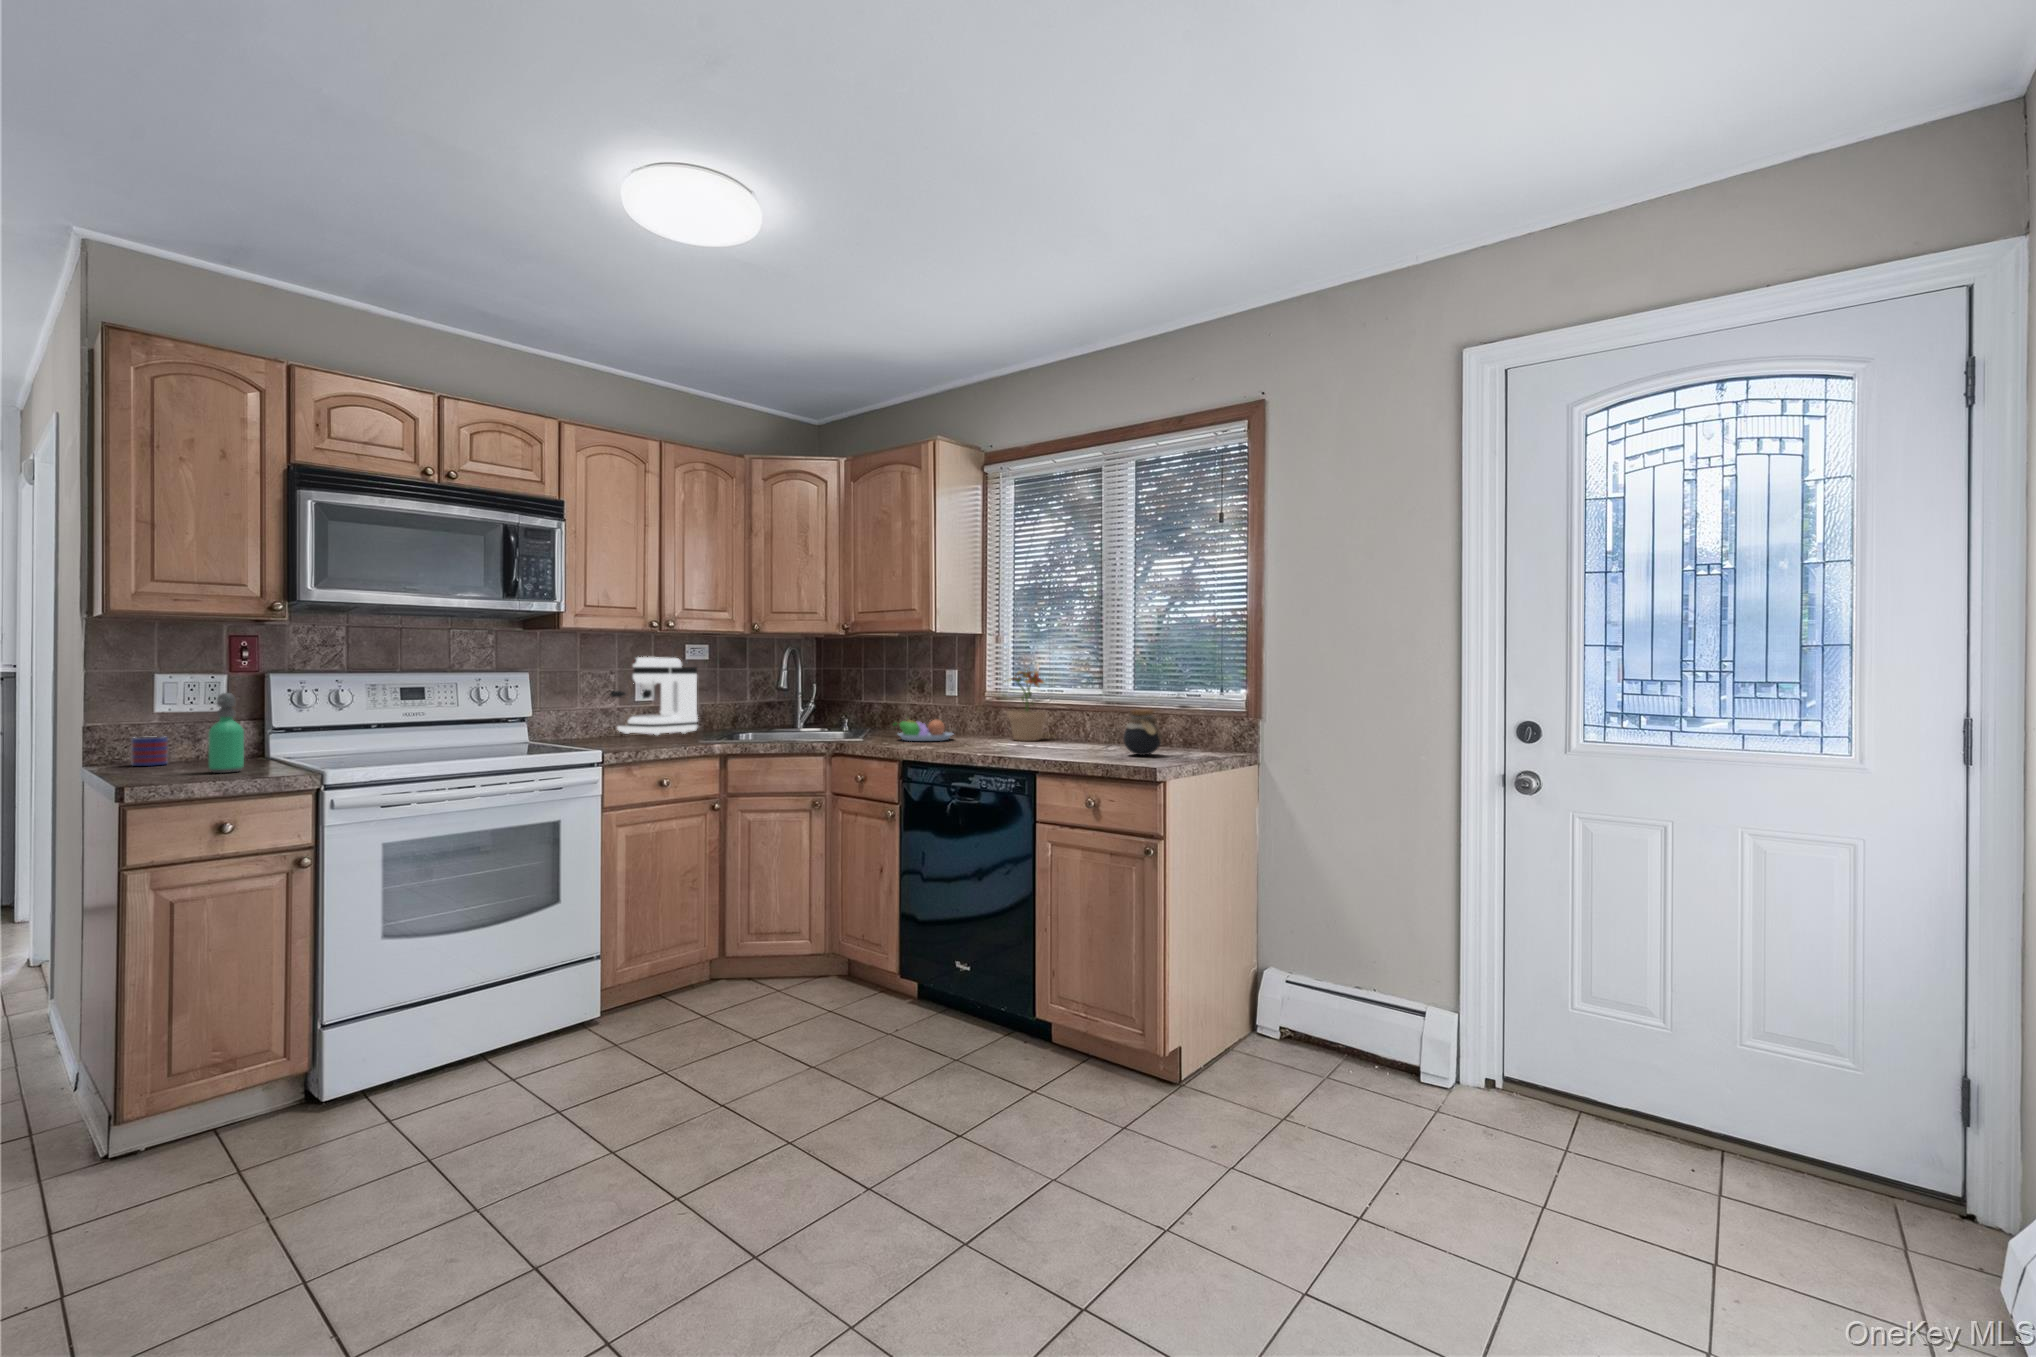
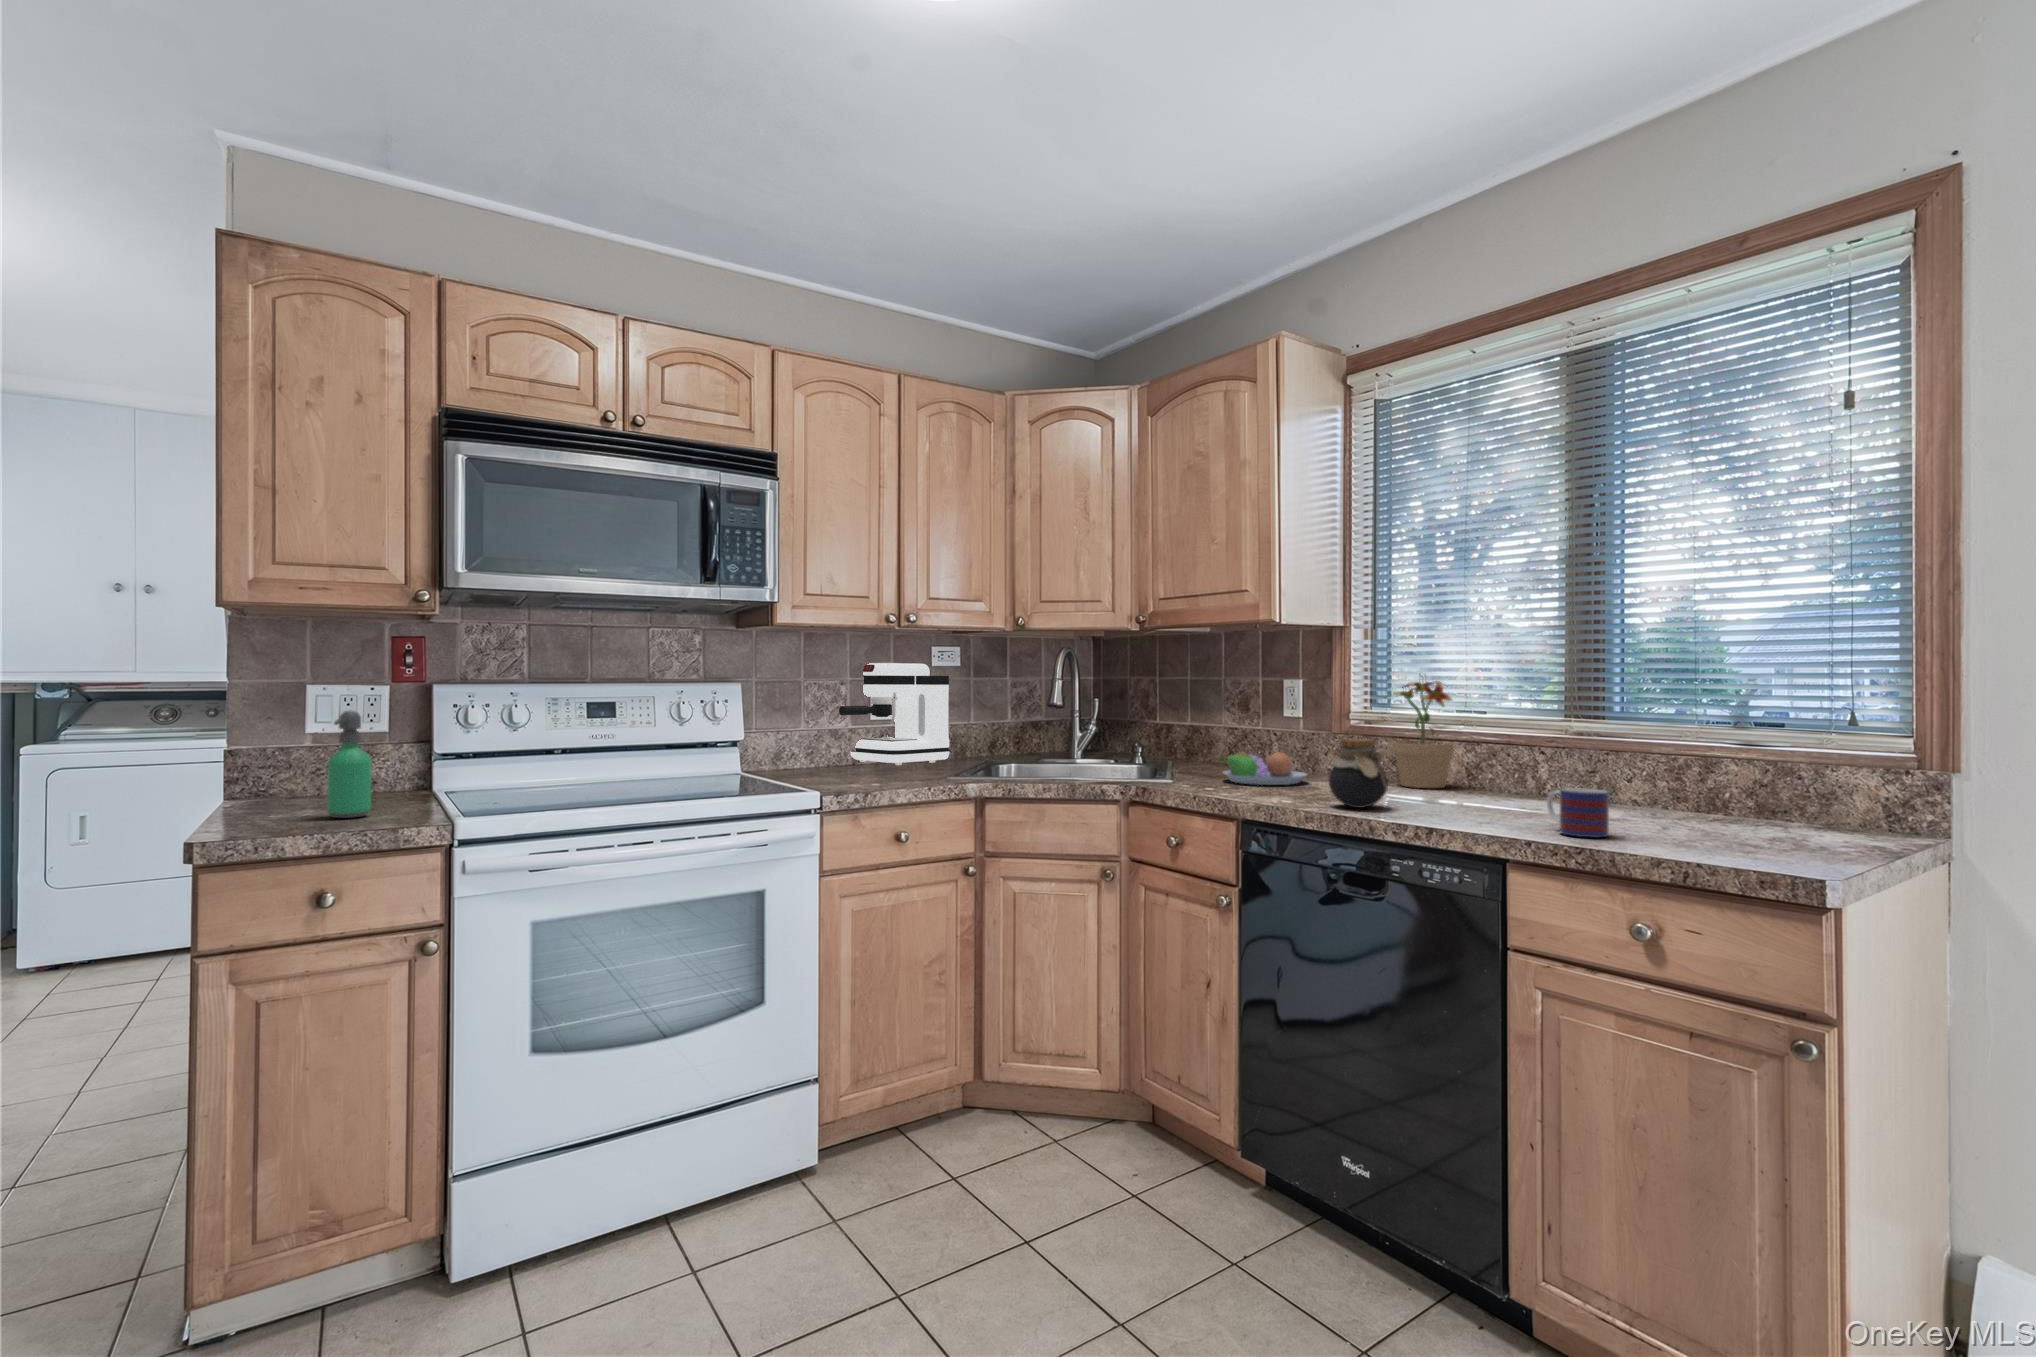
jar: present [1123,710,1163,755] -> present [1329,739,1389,808]
mug: present [131,736,168,766] -> present [1547,788,1609,837]

